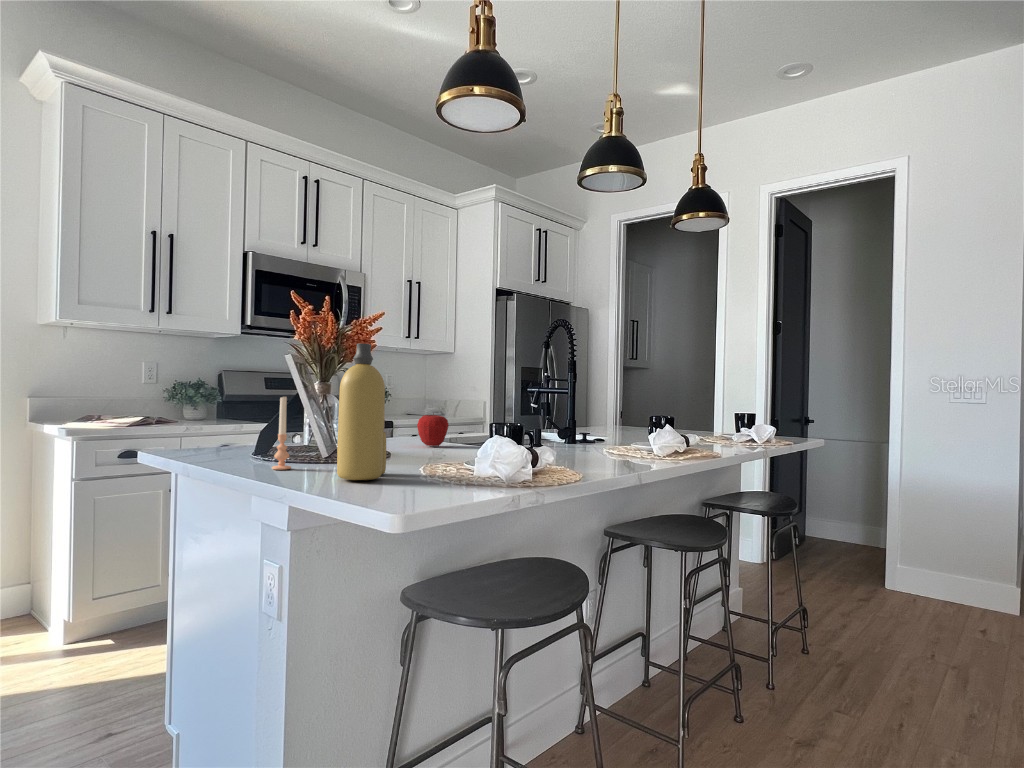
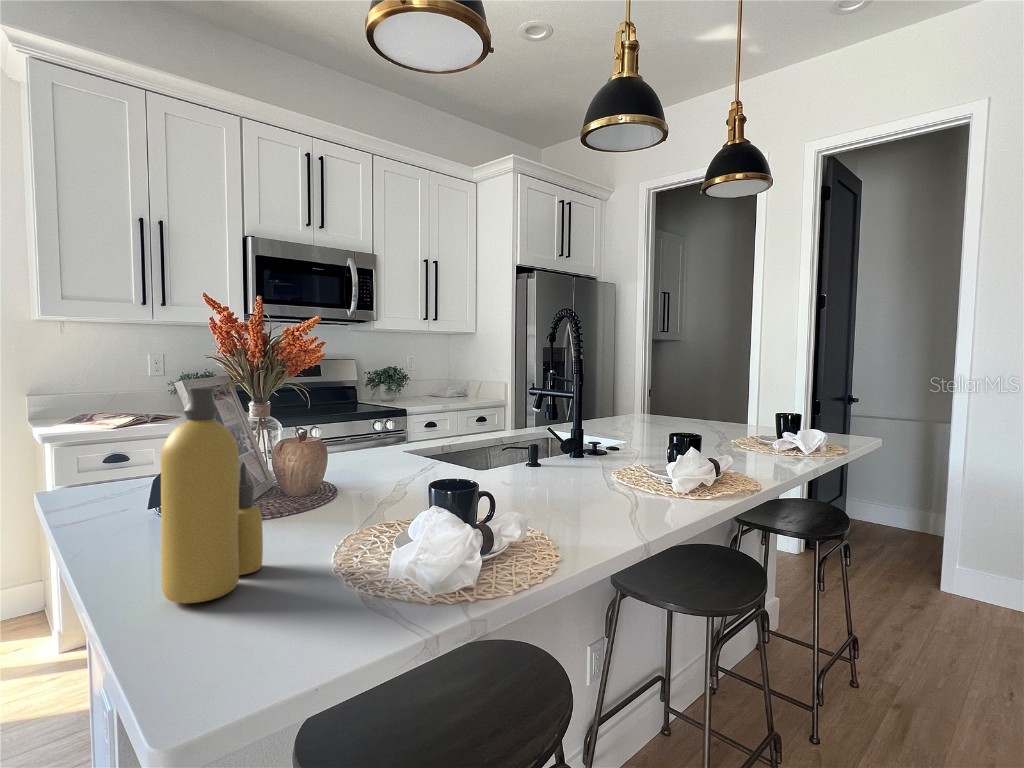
candle: present [272,397,291,470] -> none [116,451,147,556]
apple: present [417,413,449,446] -> none [380,431,419,473]

